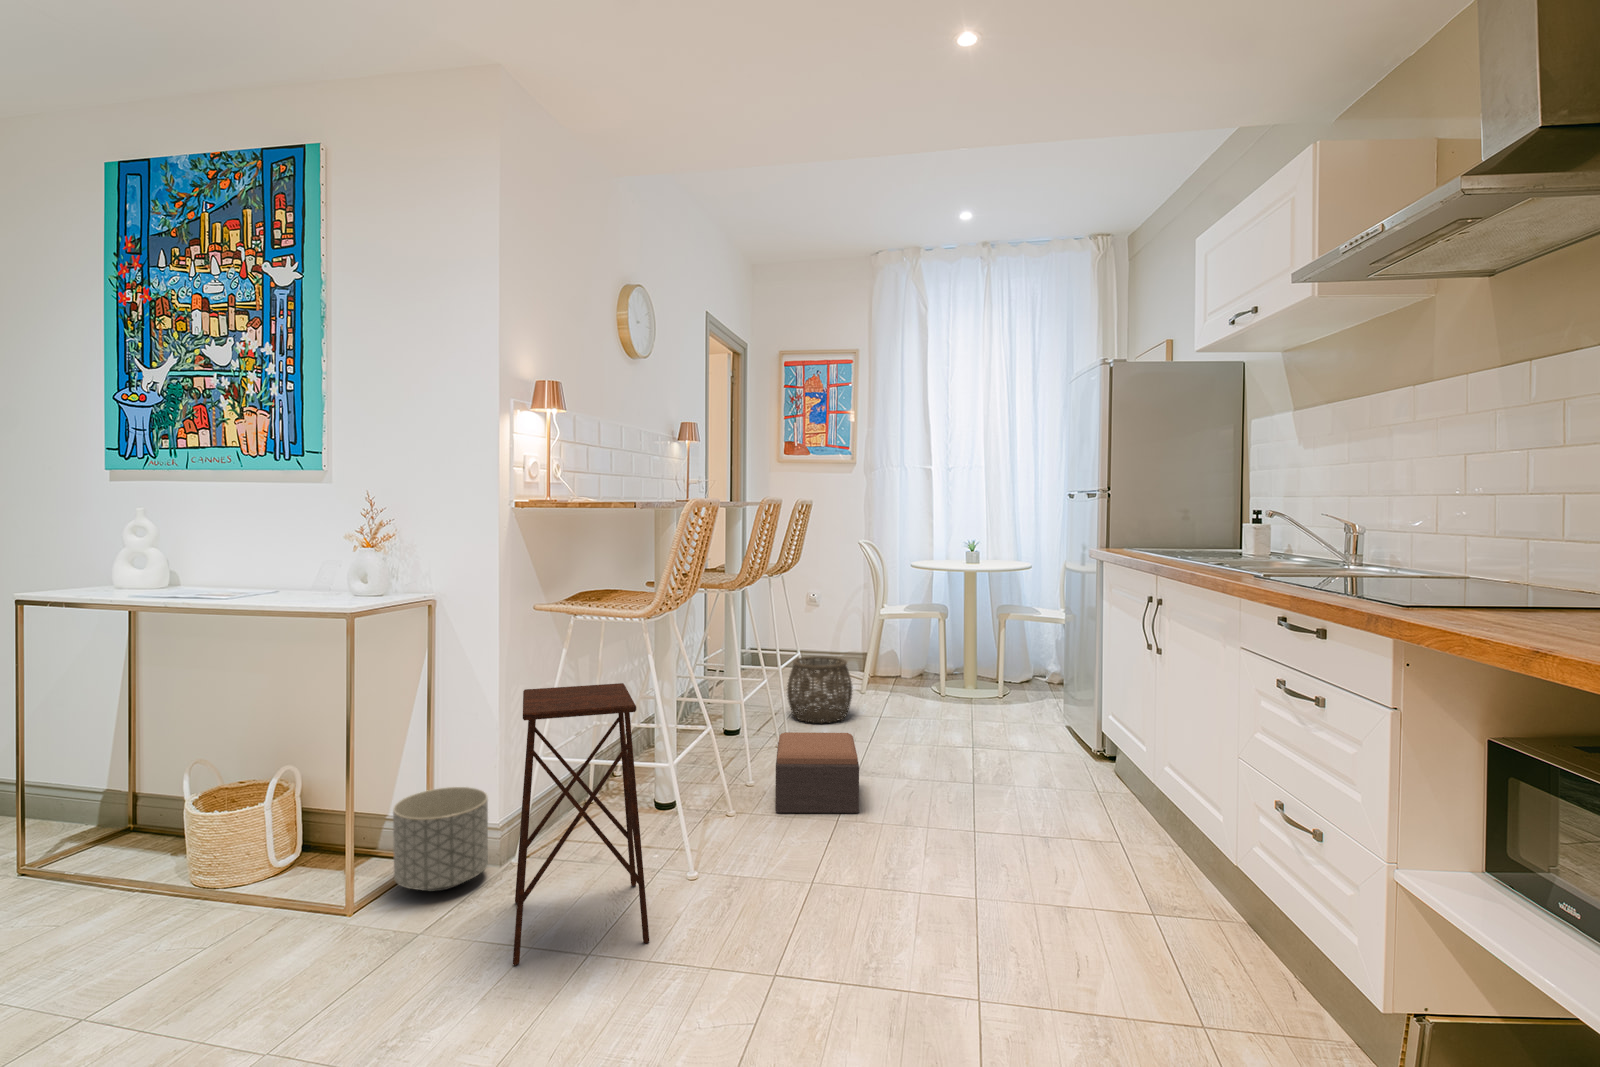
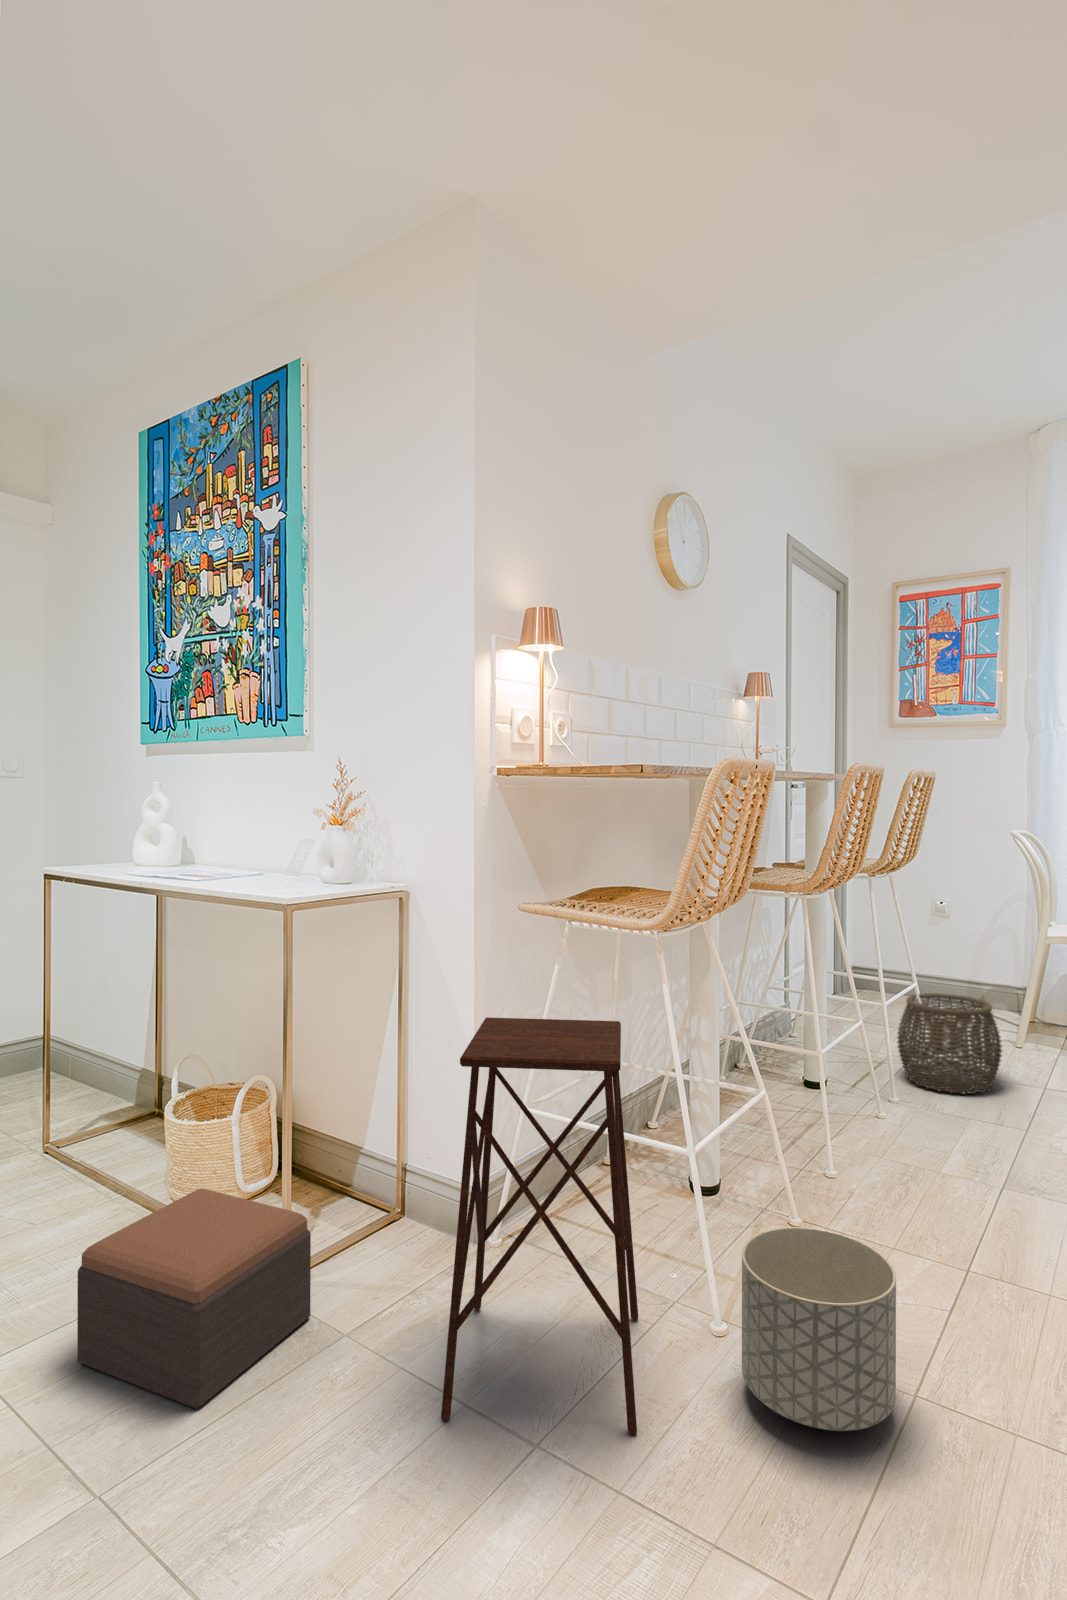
footstool: present [775,732,859,813] -> present [77,1189,311,1409]
planter: present [393,787,488,891] -> present [742,1227,896,1431]

